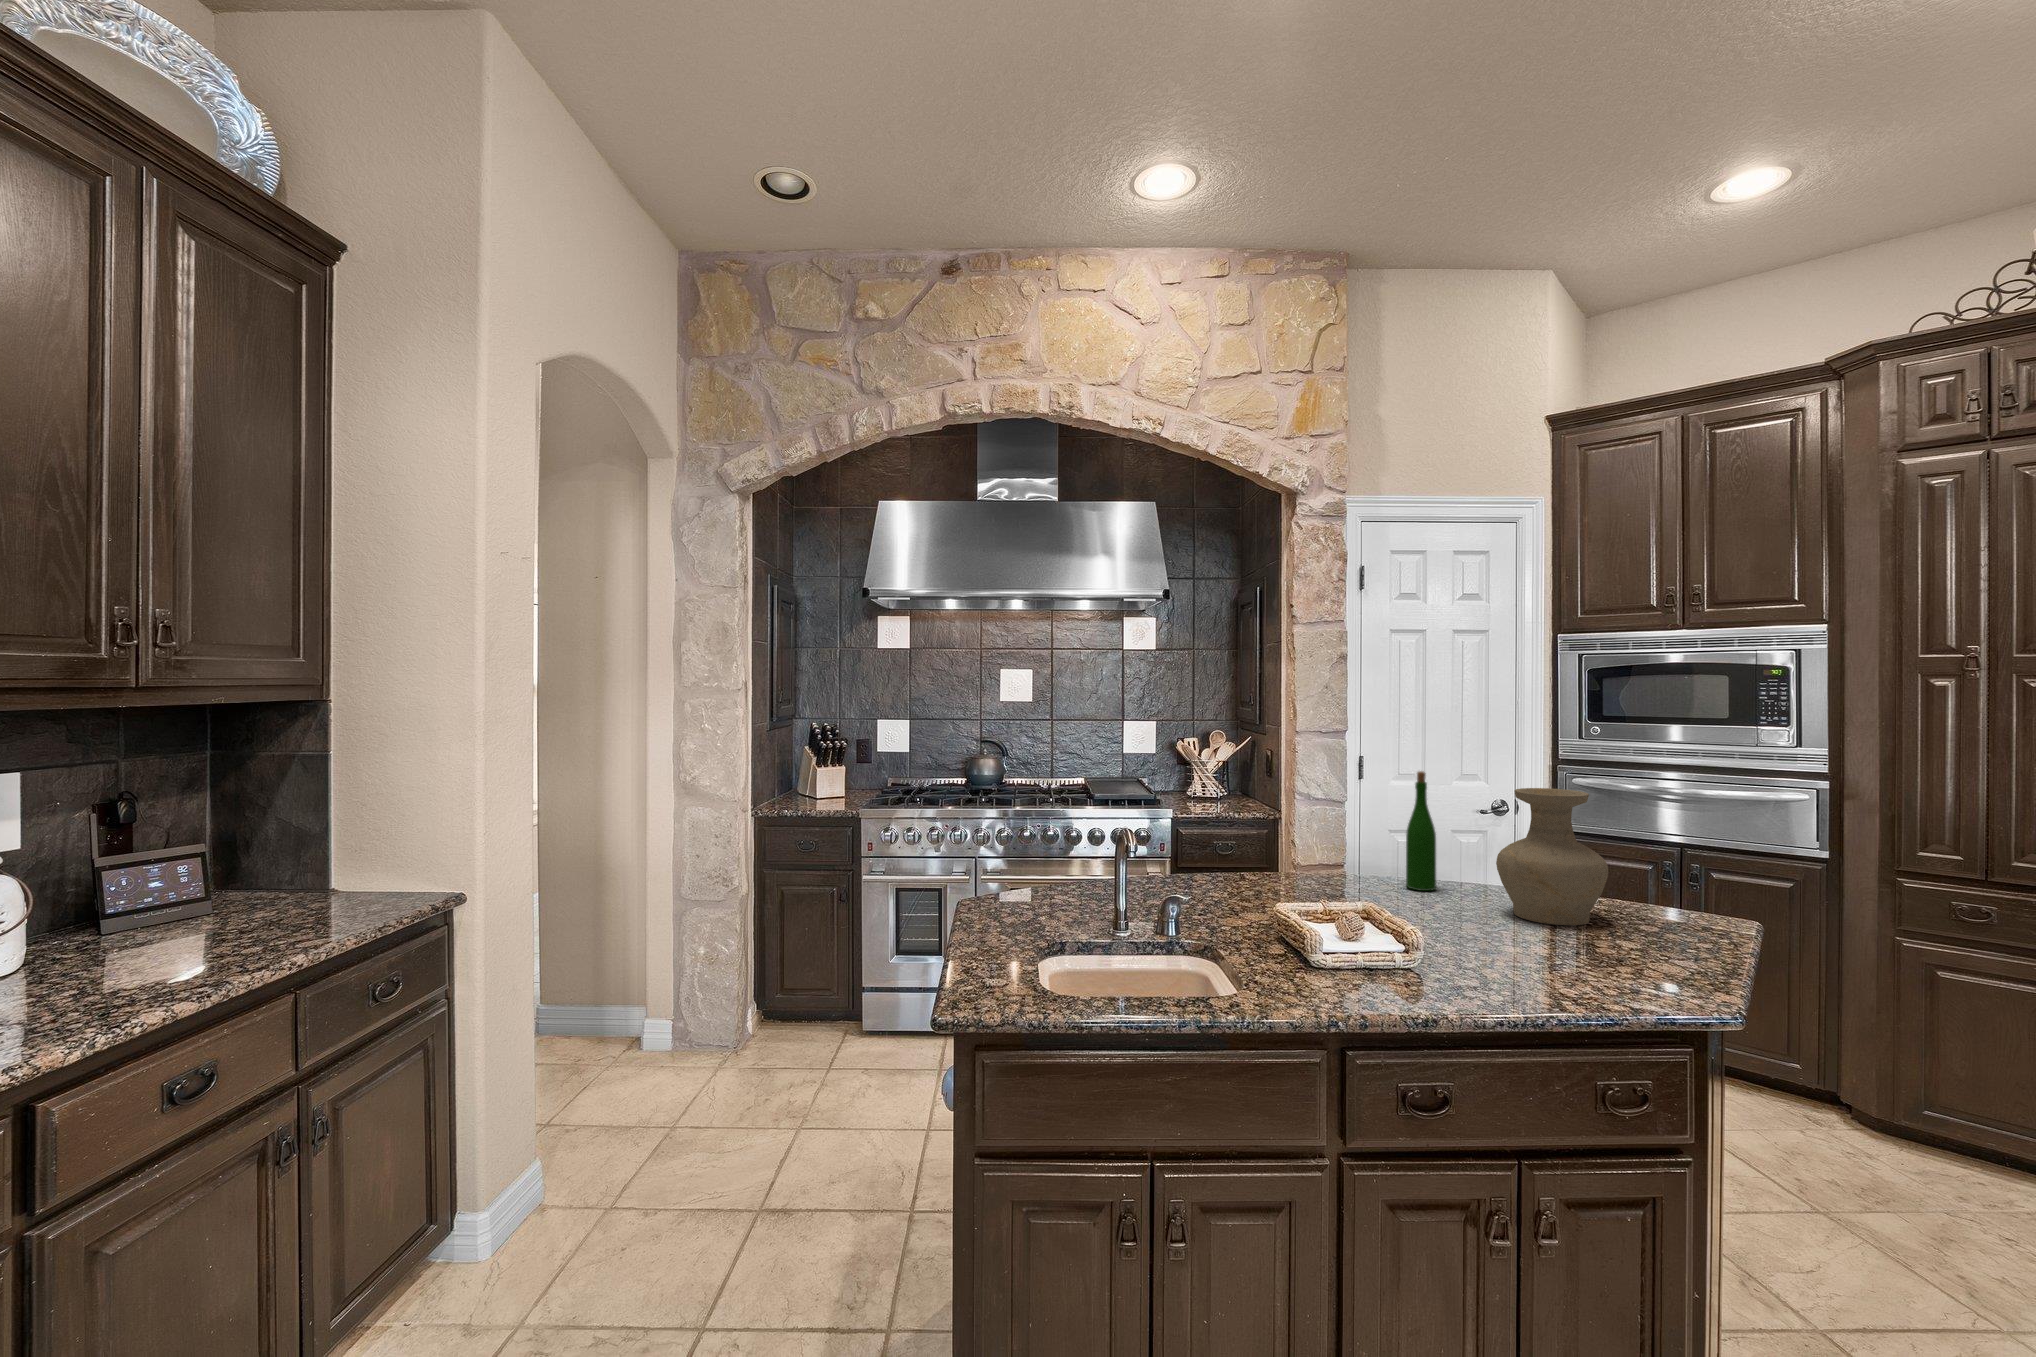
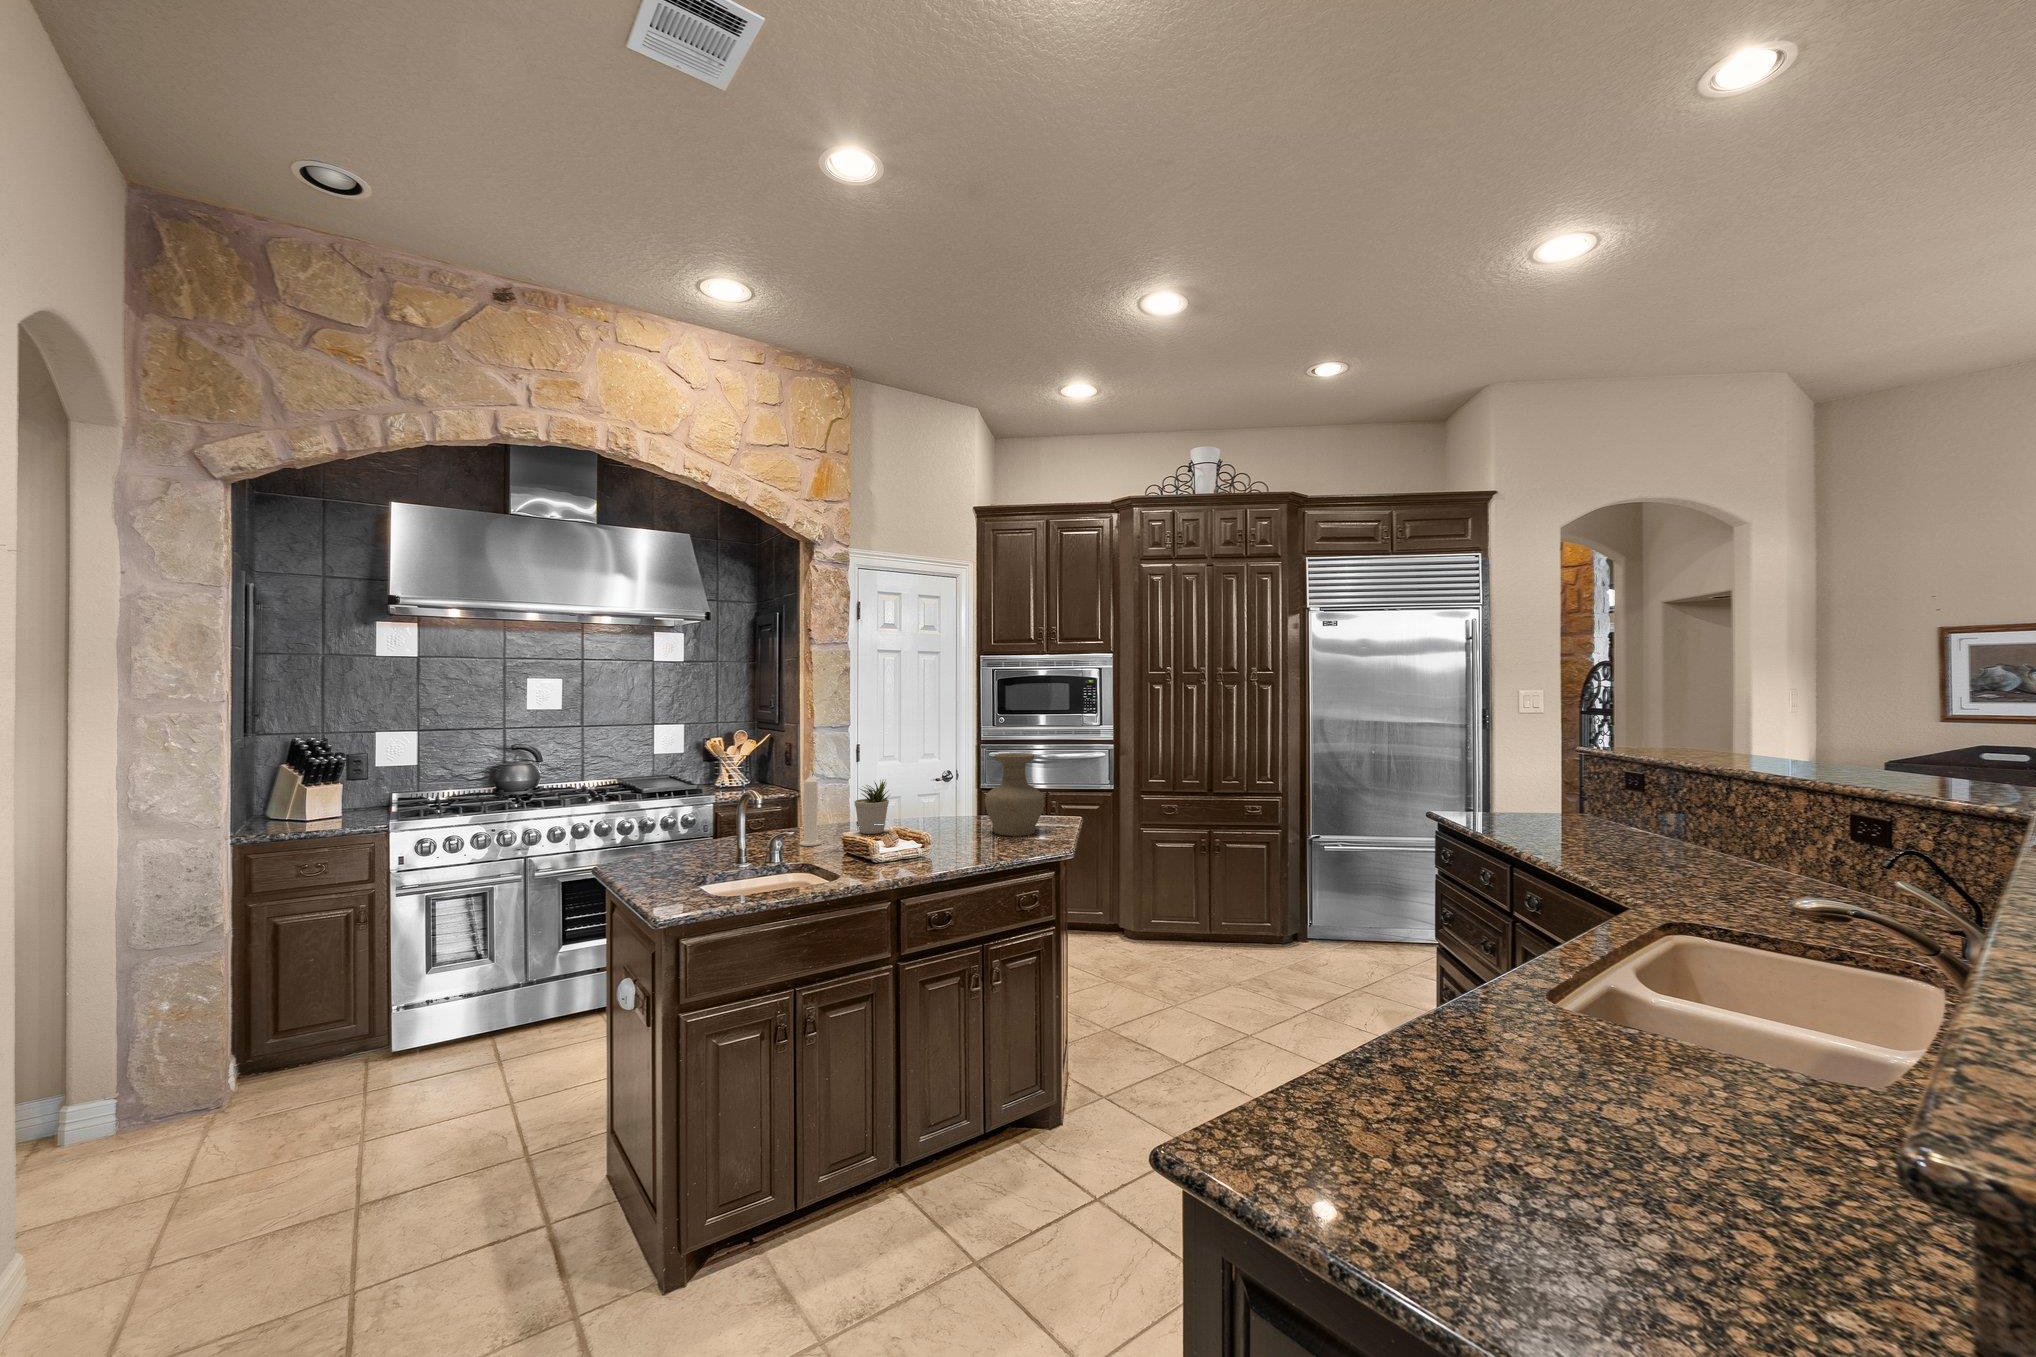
wine bottle: present [1406,771,1436,891] -> none [923,748,943,828]
candle: none [1215,793,1243,894] -> present [800,772,821,846]
potted plant: none [1299,811,1352,888] -> present [854,780,889,834]

